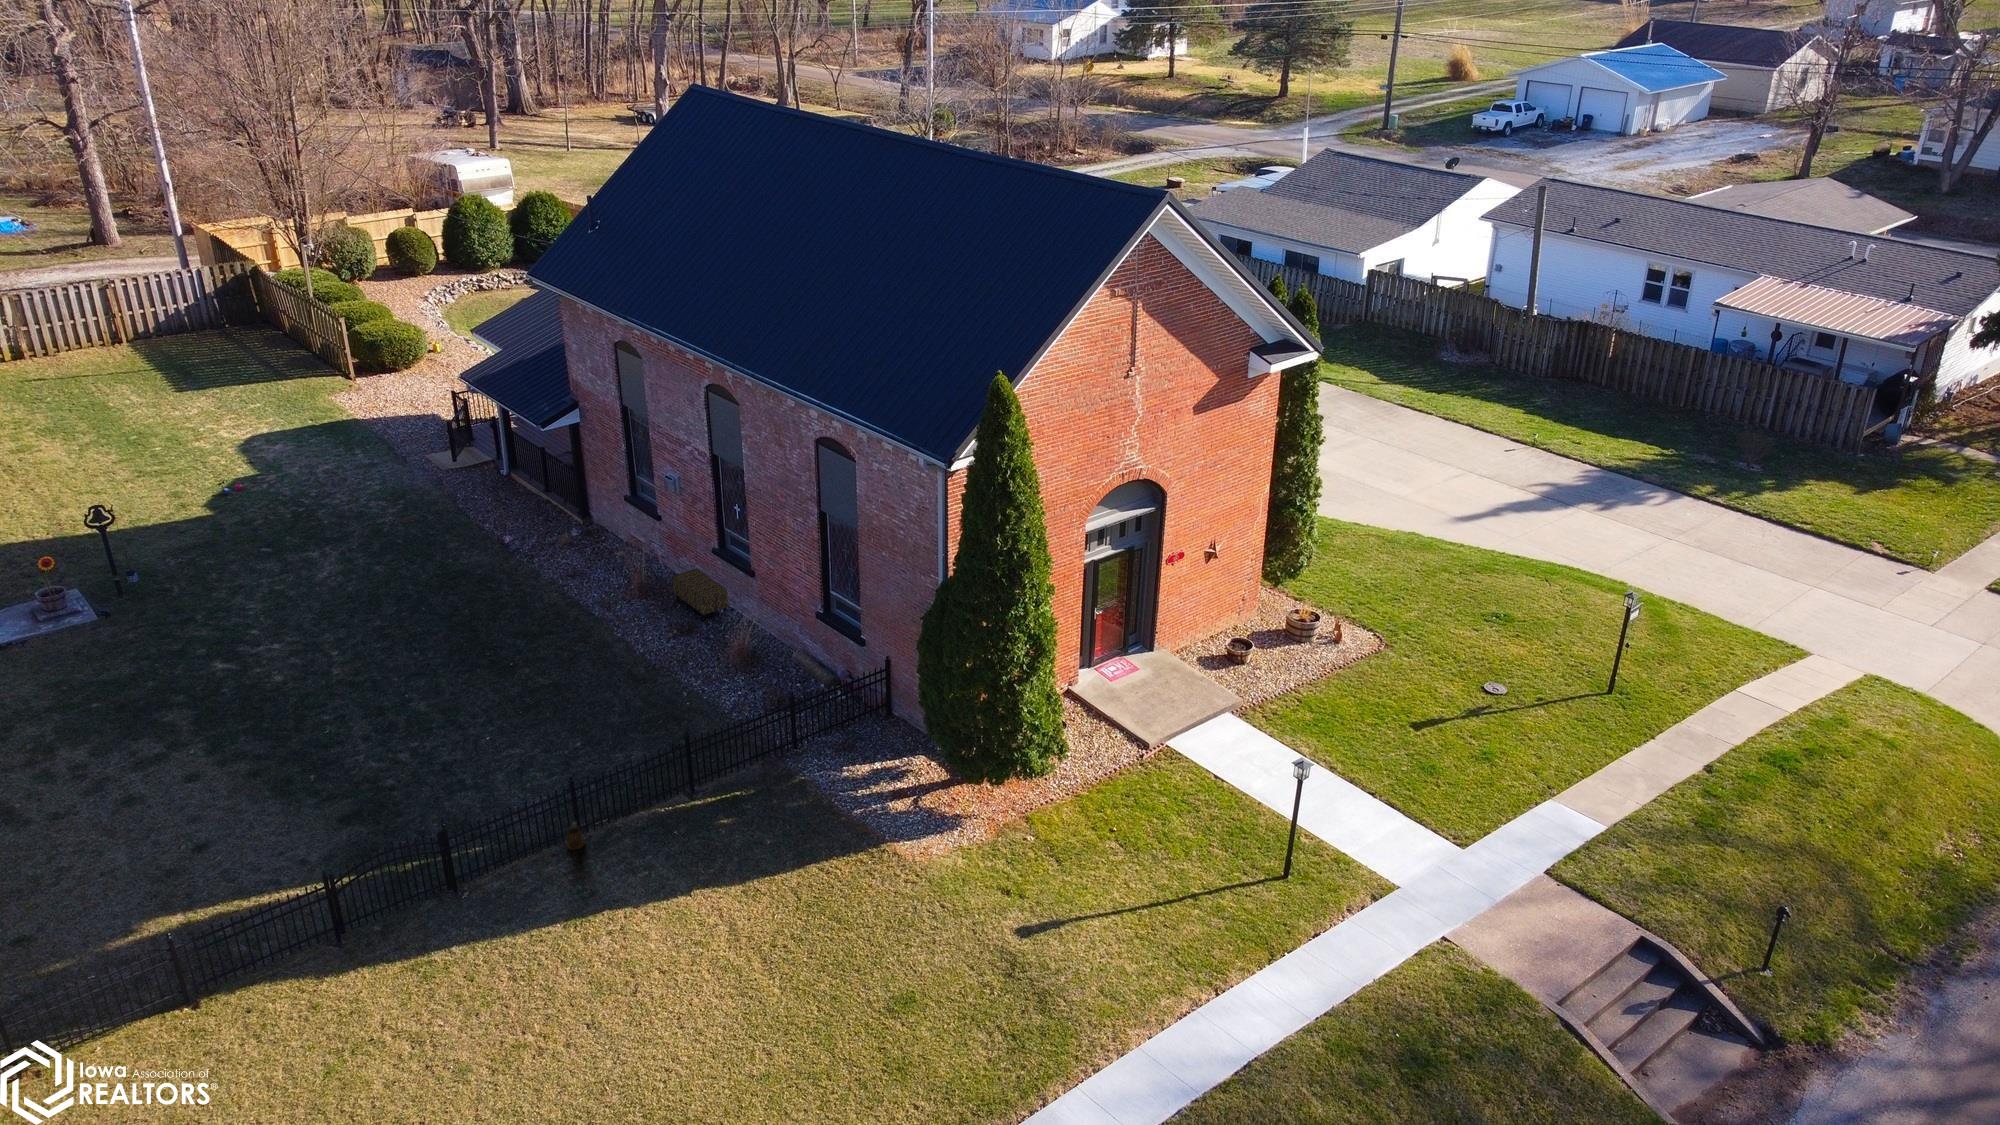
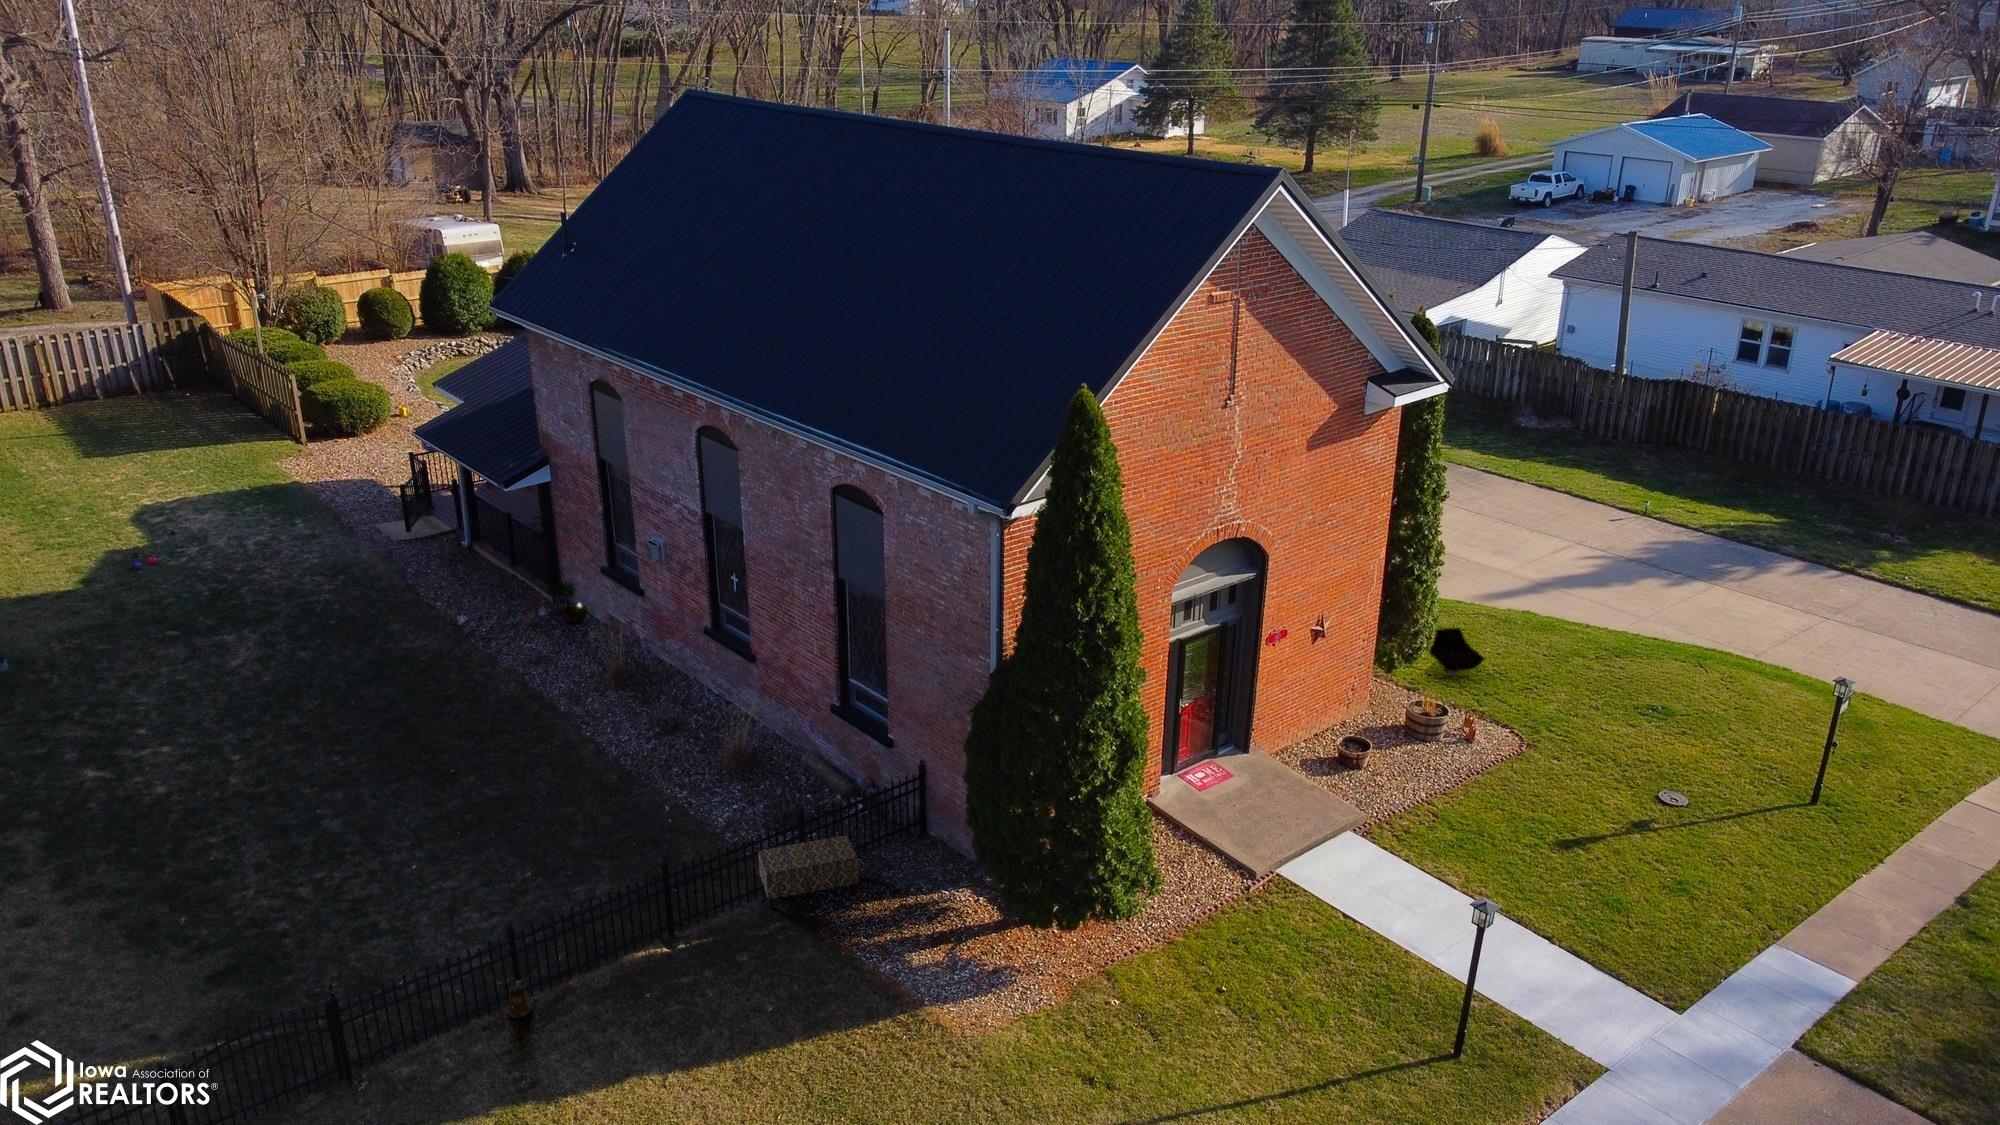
potted tree: none [581,501,612,541] -> present [552,581,587,623]
lounge chair: none [1315,547,1363,597] -> present [1429,628,1484,684]
bench: present [673,569,728,622] -> present [758,835,858,909]

